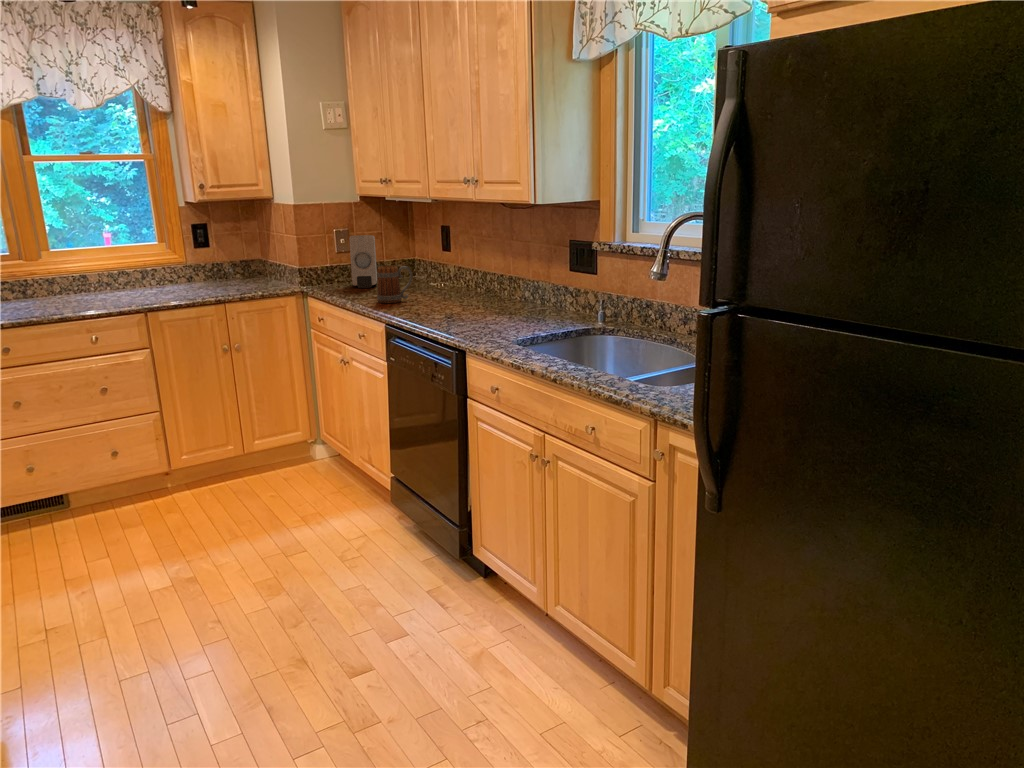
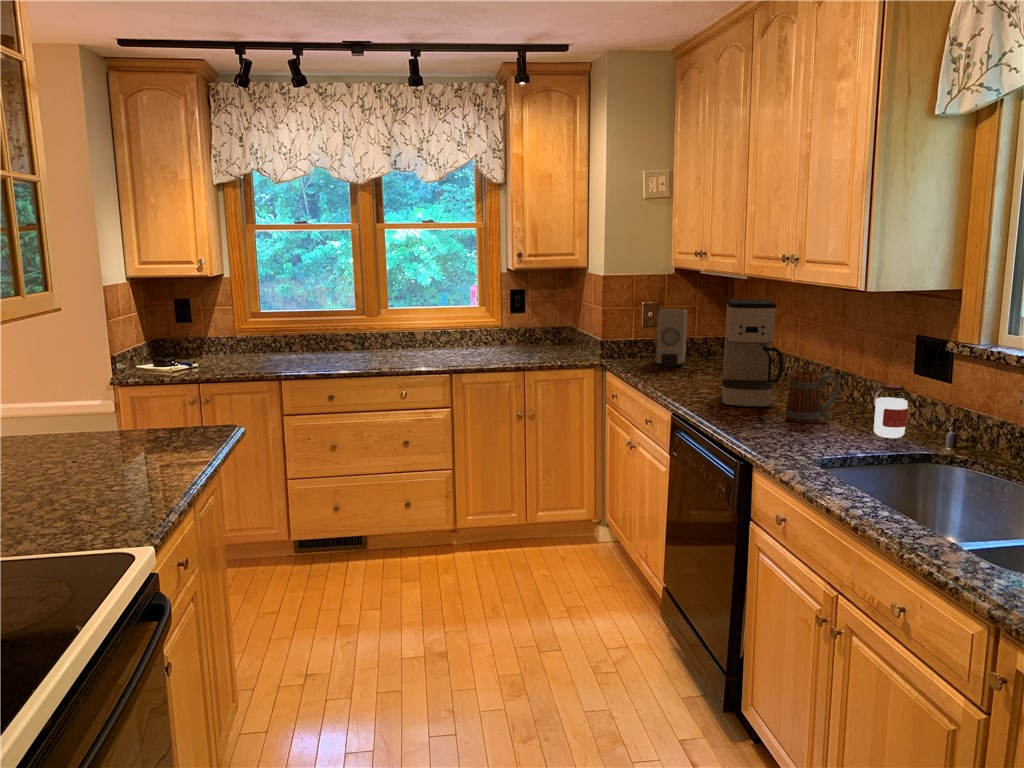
coffee maker: none [416,218,469,312] -> present [722,299,784,408]
mug: present [377,266,412,303] -> present [785,371,840,423]
jar: none [545,278,570,321] -> present [874,384,910,438]

